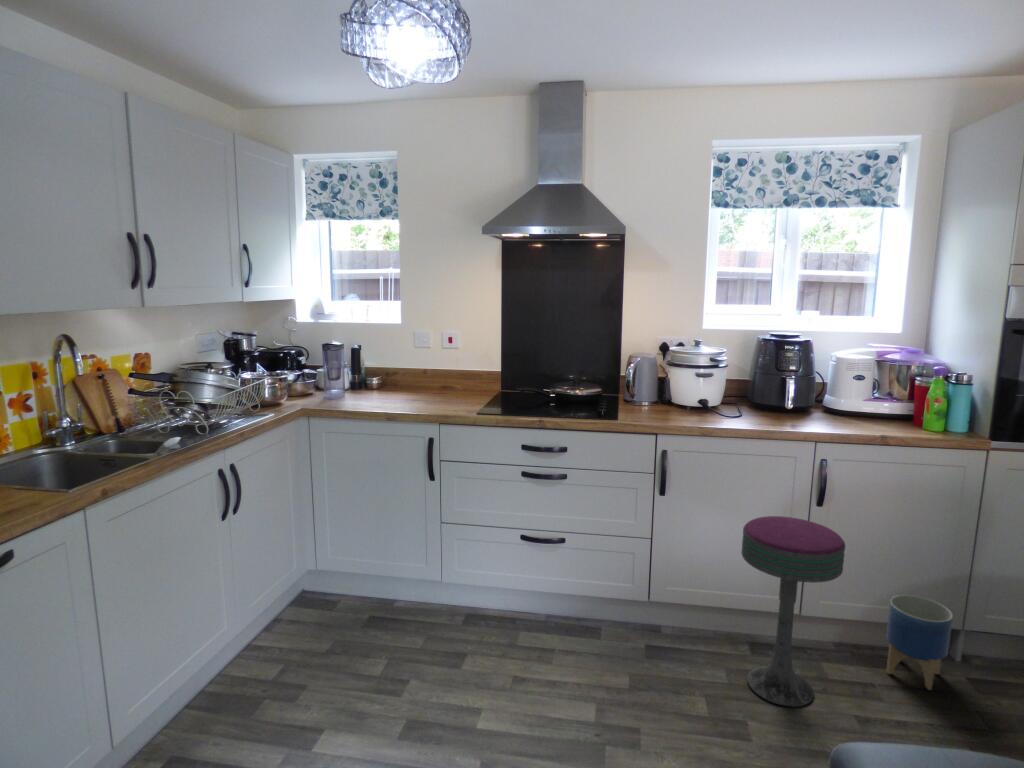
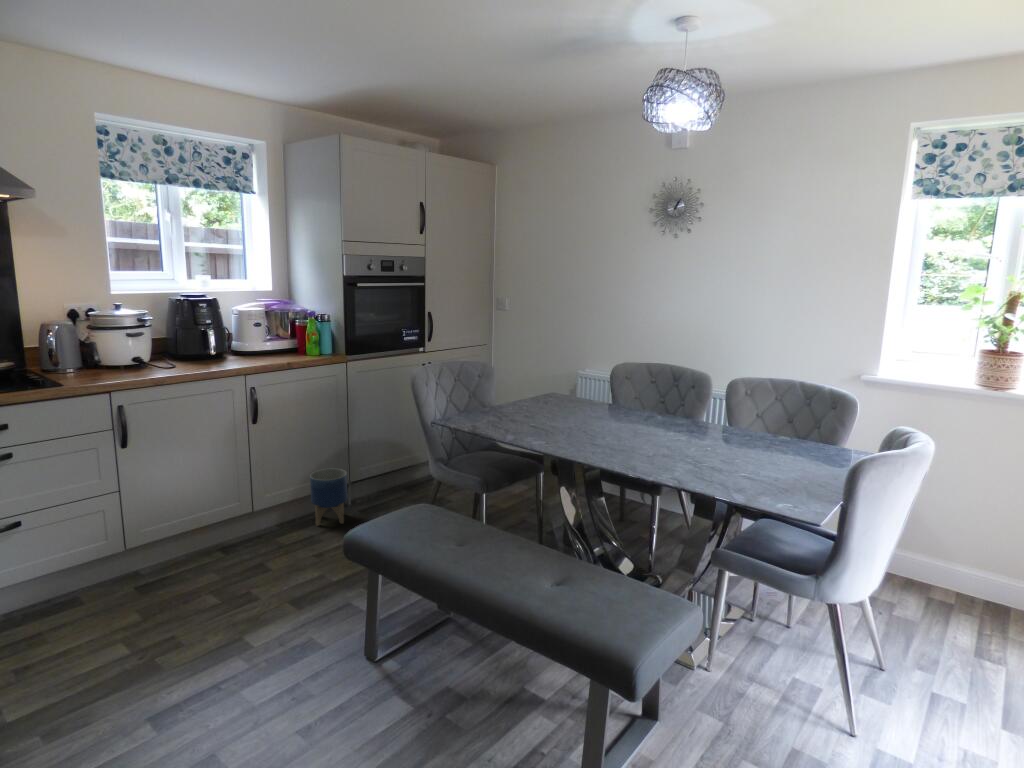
bar stool: present [742,516,845,707] -> none [210,434,288,573]

